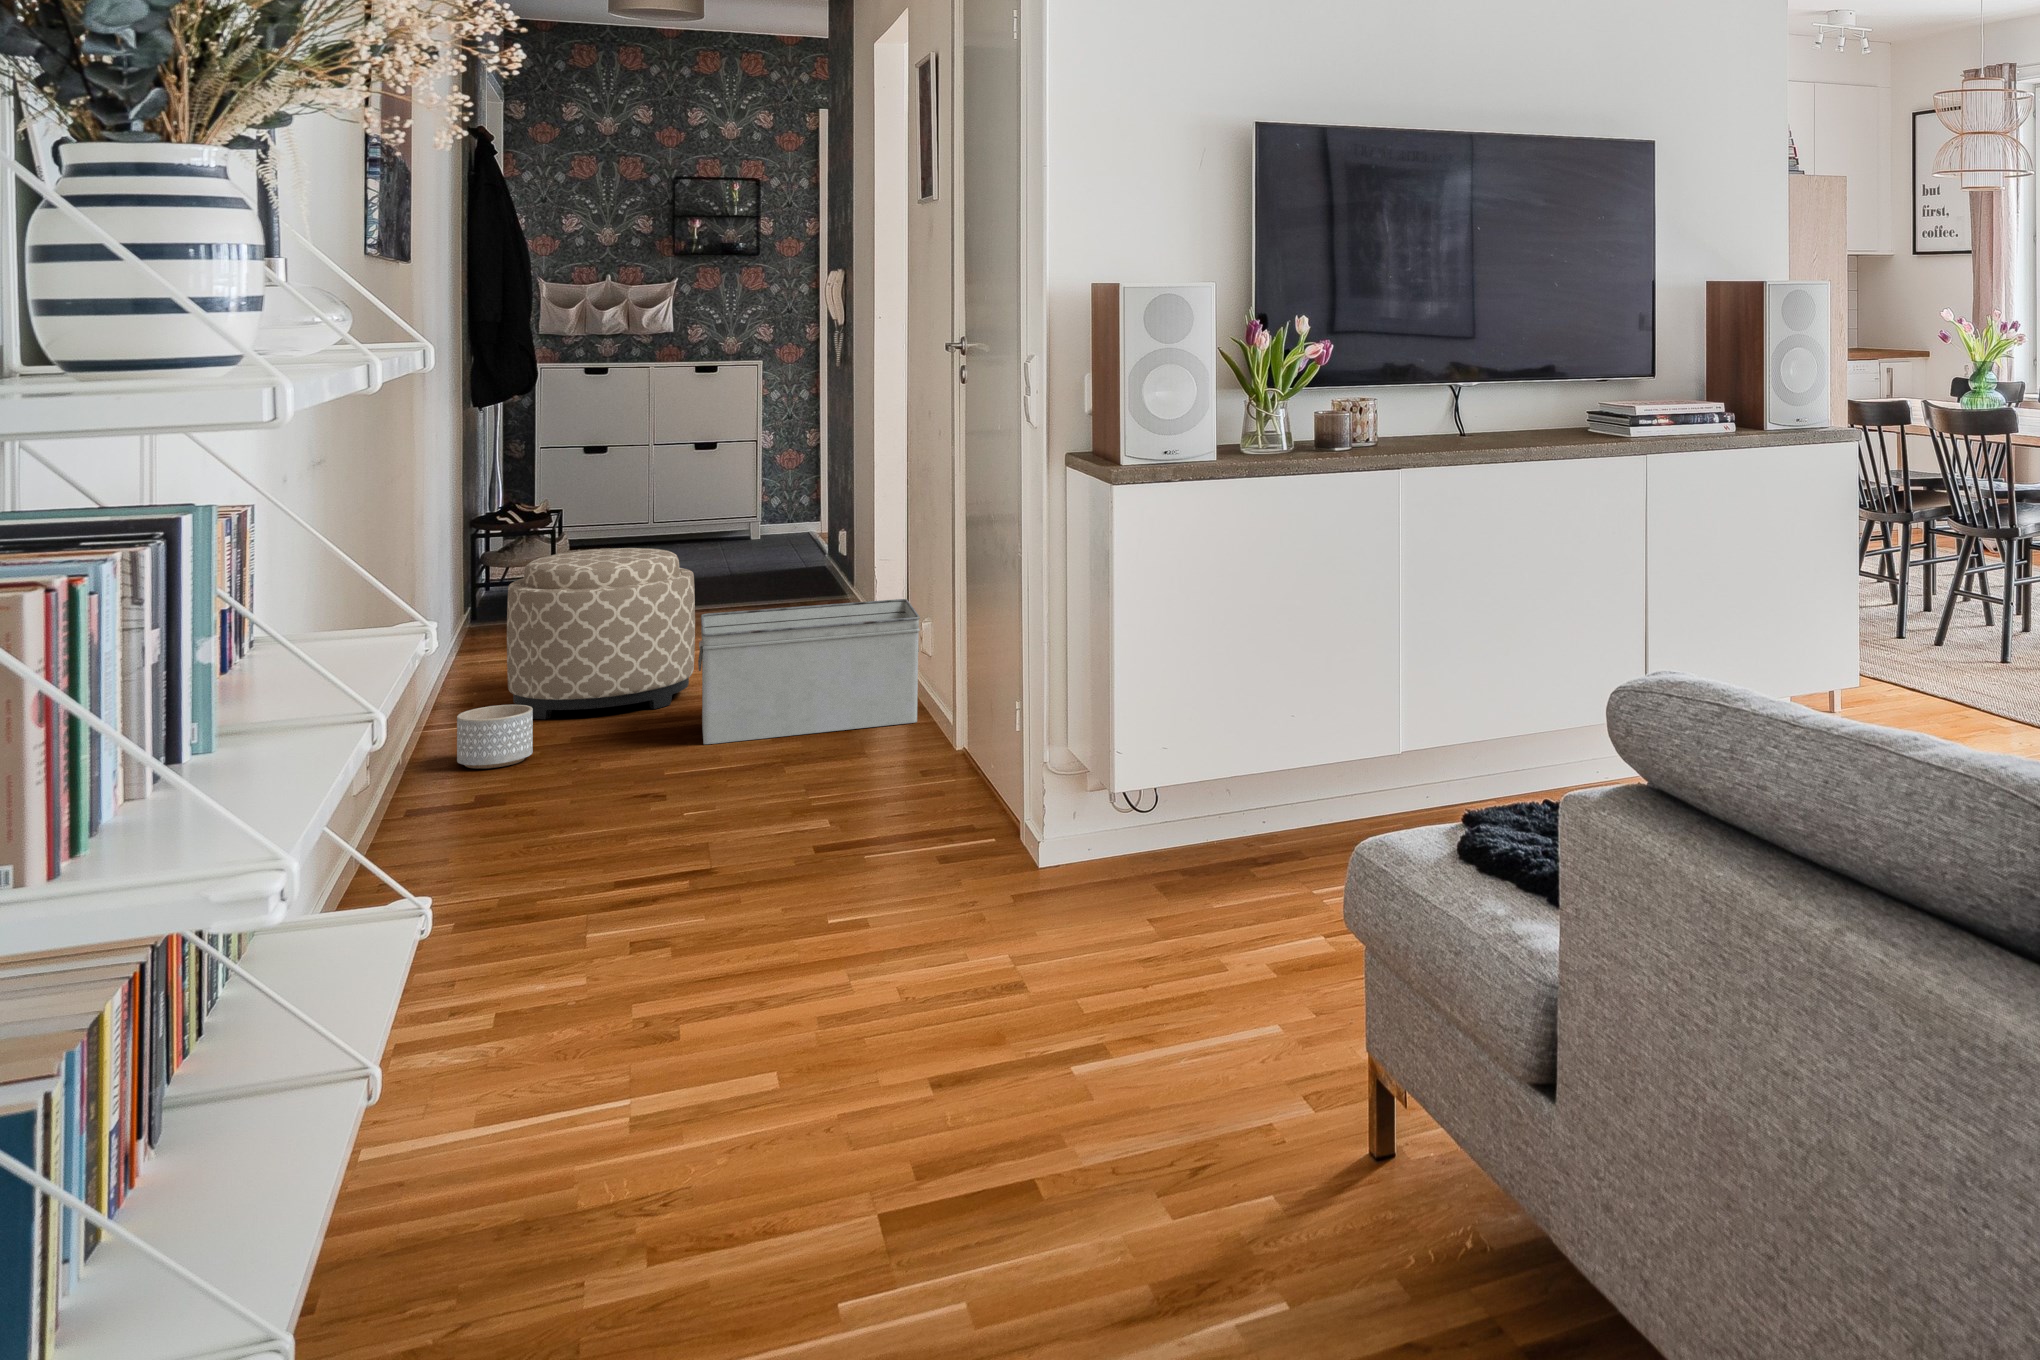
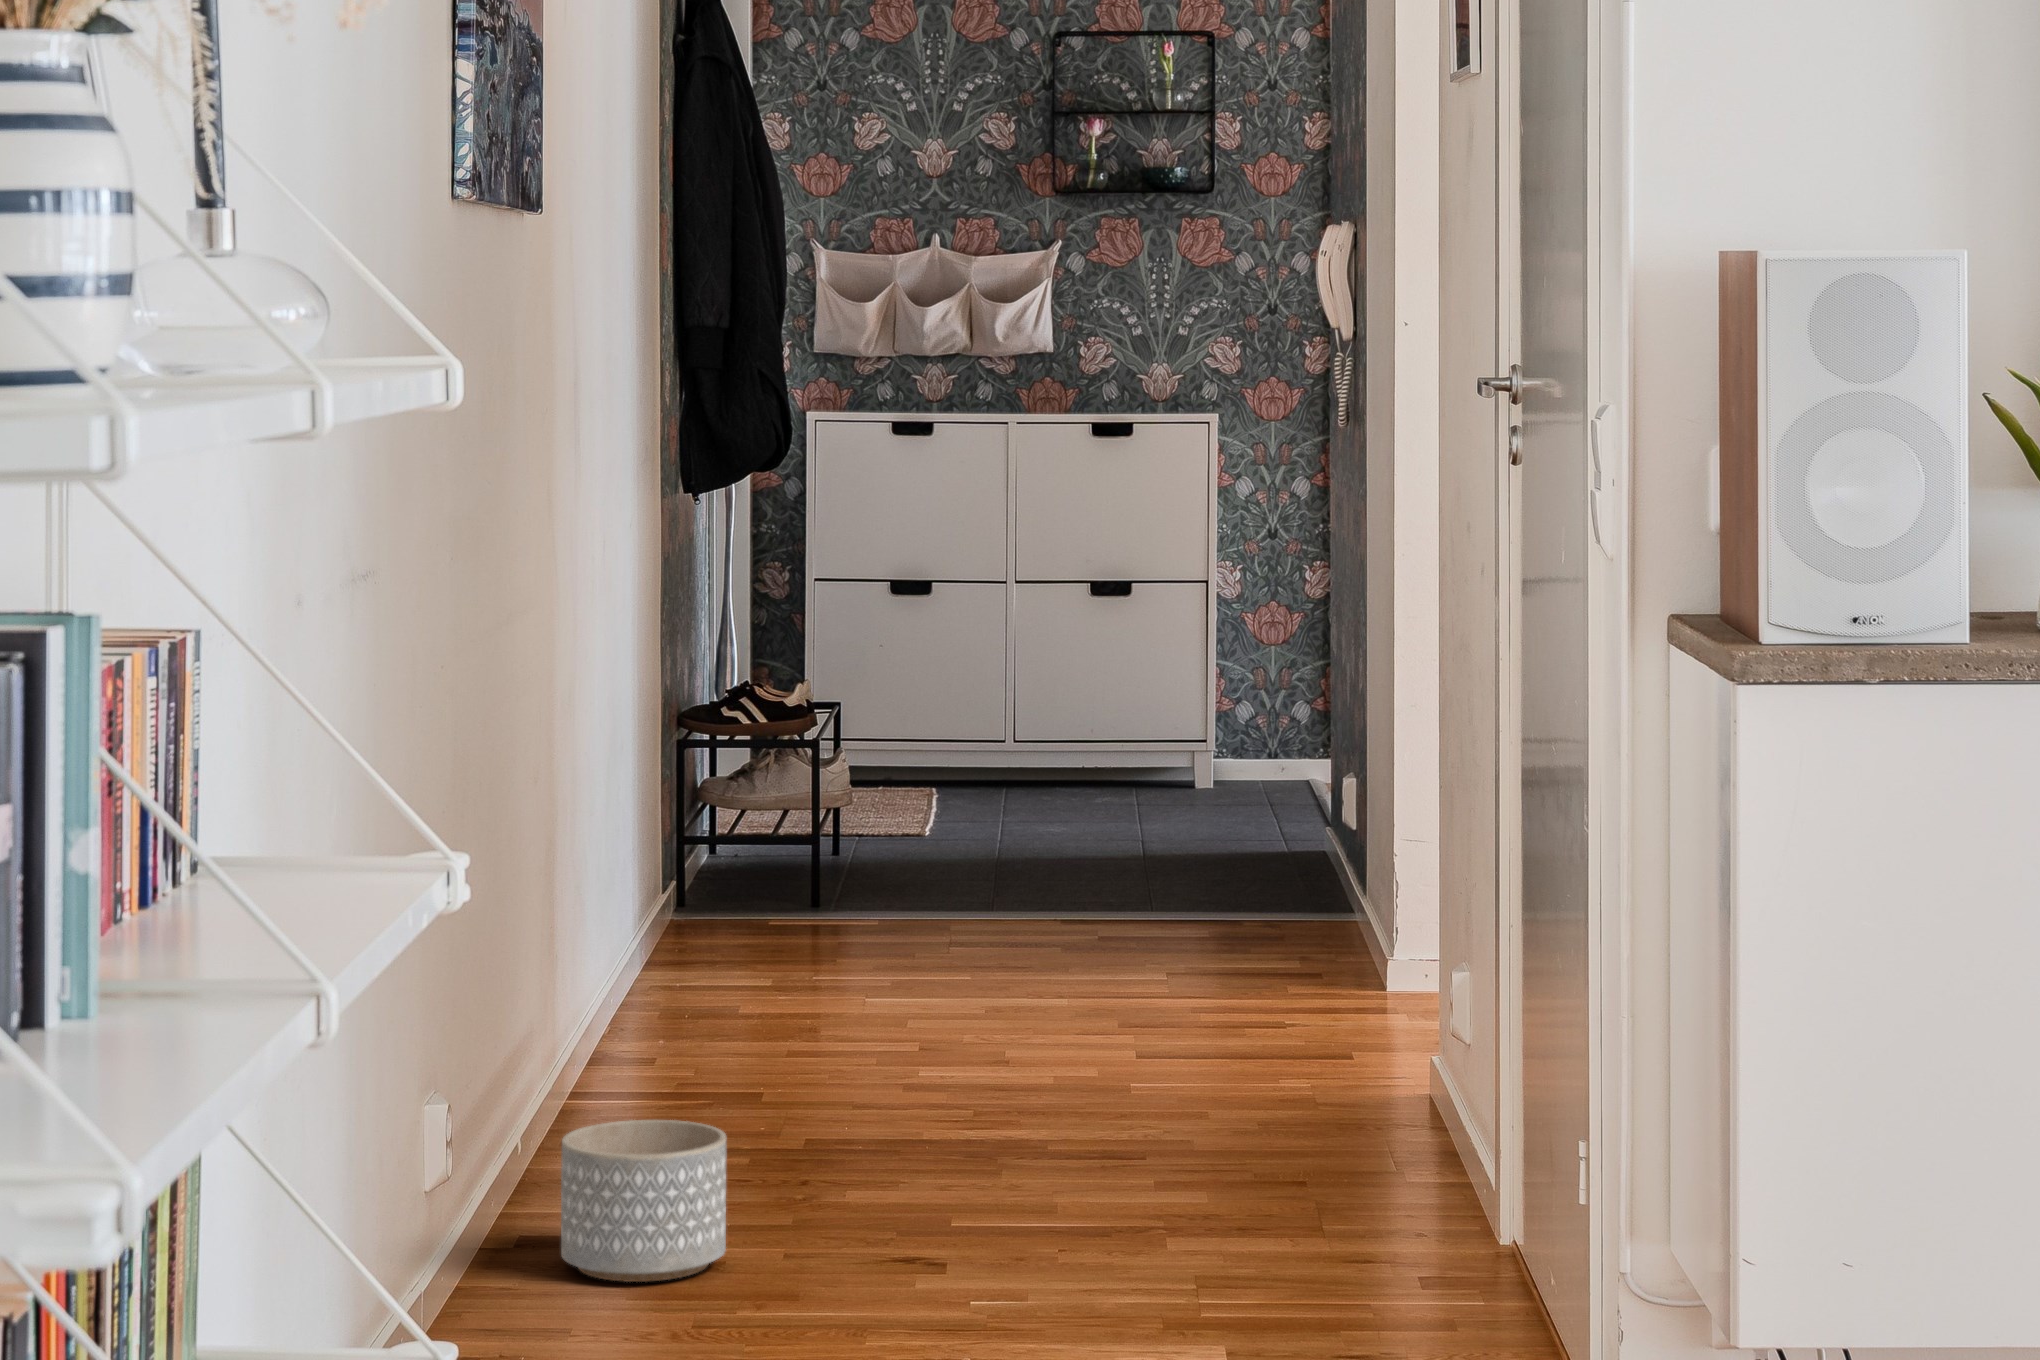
ottoman: present [507,548,695,719] -> none [695,756,1095,1161]
storage bin: present [698,599,920,744] -> none [1104,928,1664,1281]

